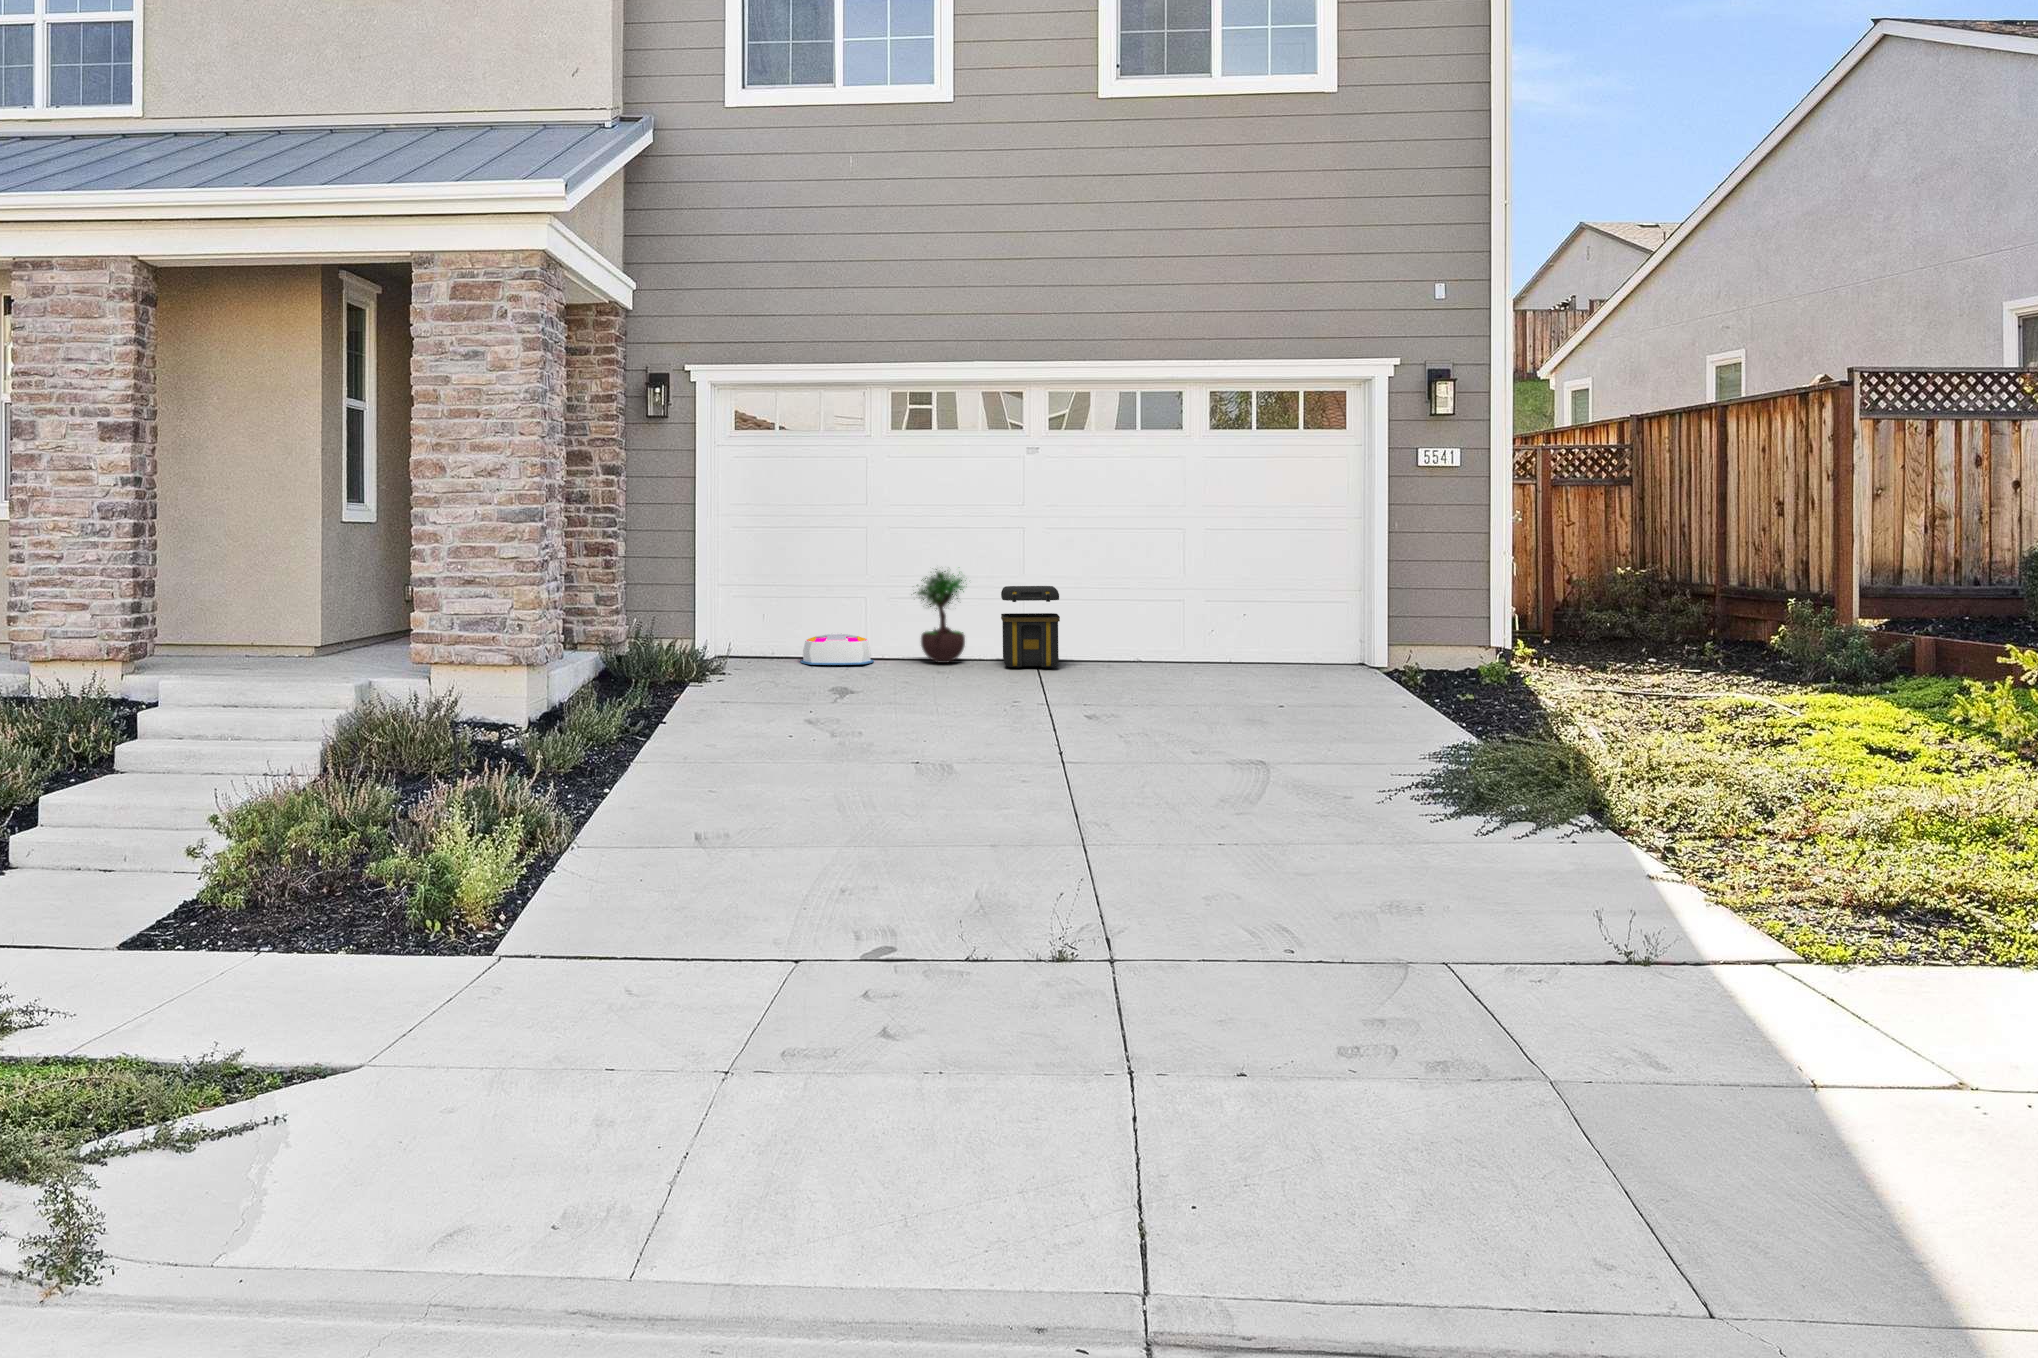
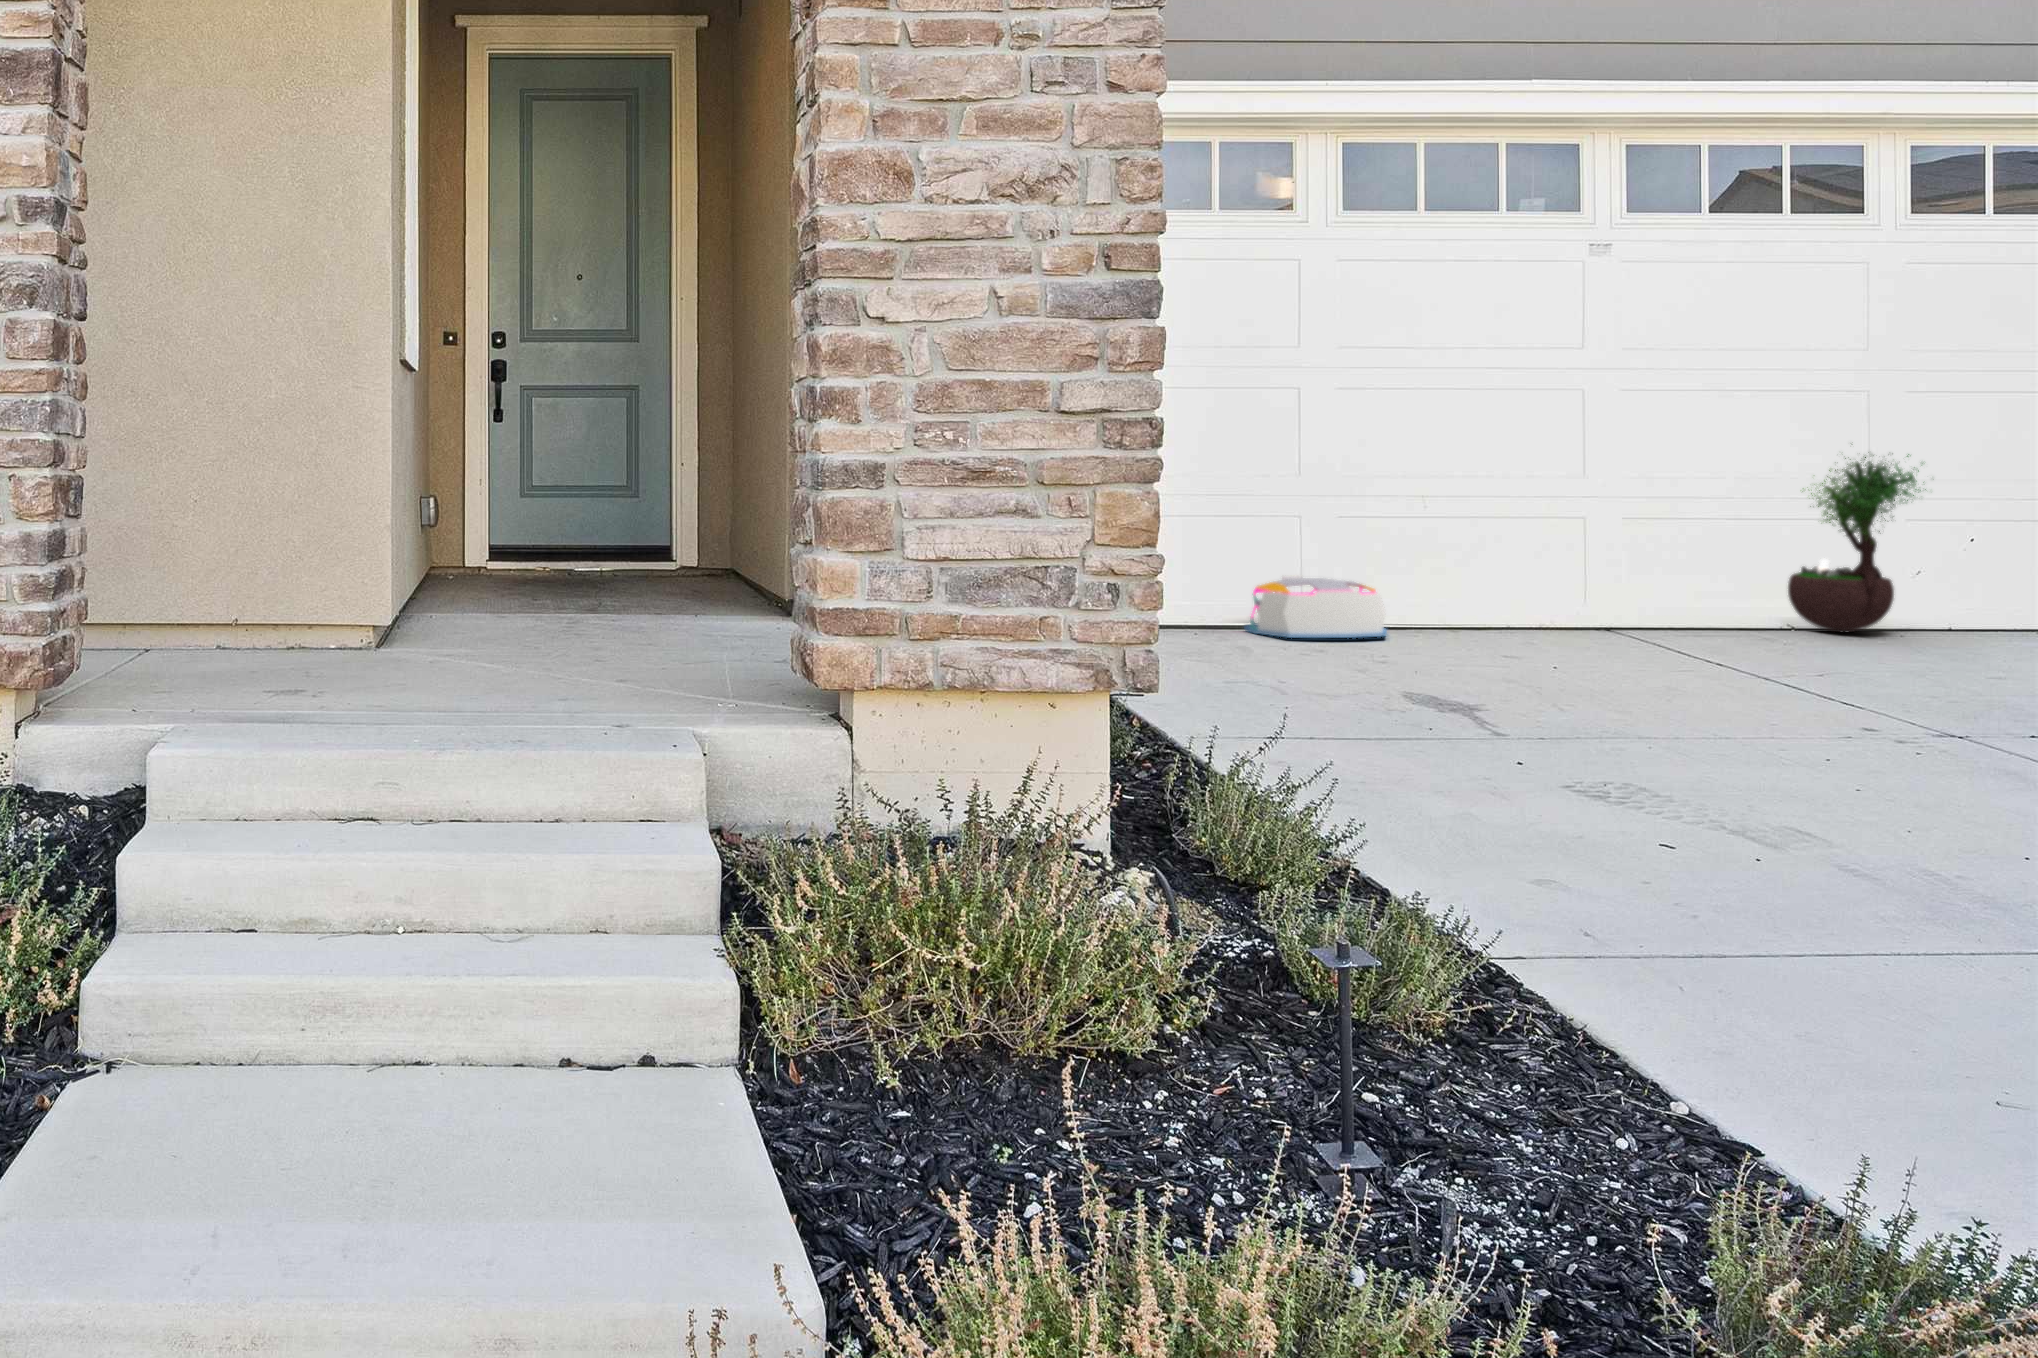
potted tree: present [915,569,967,663] -> present [1788,454,1926,632]
toolbox: present [1001,586,1060,667] -> none [1594,487,1761,640]

